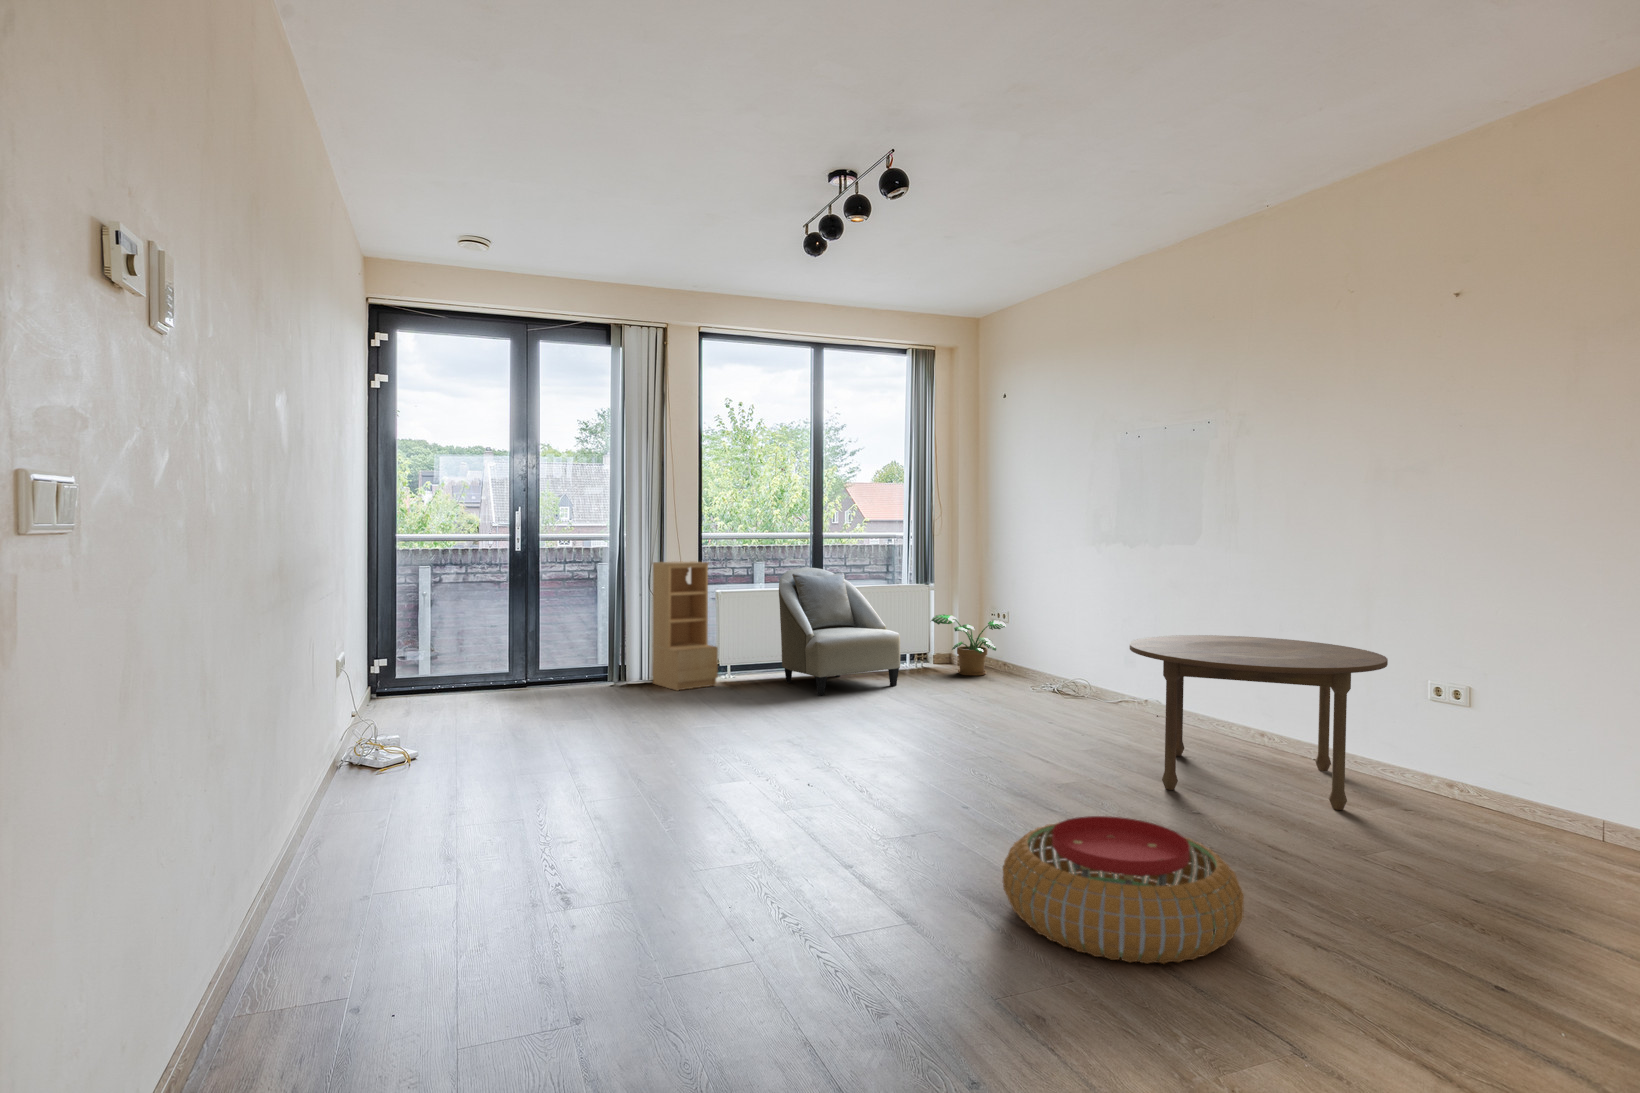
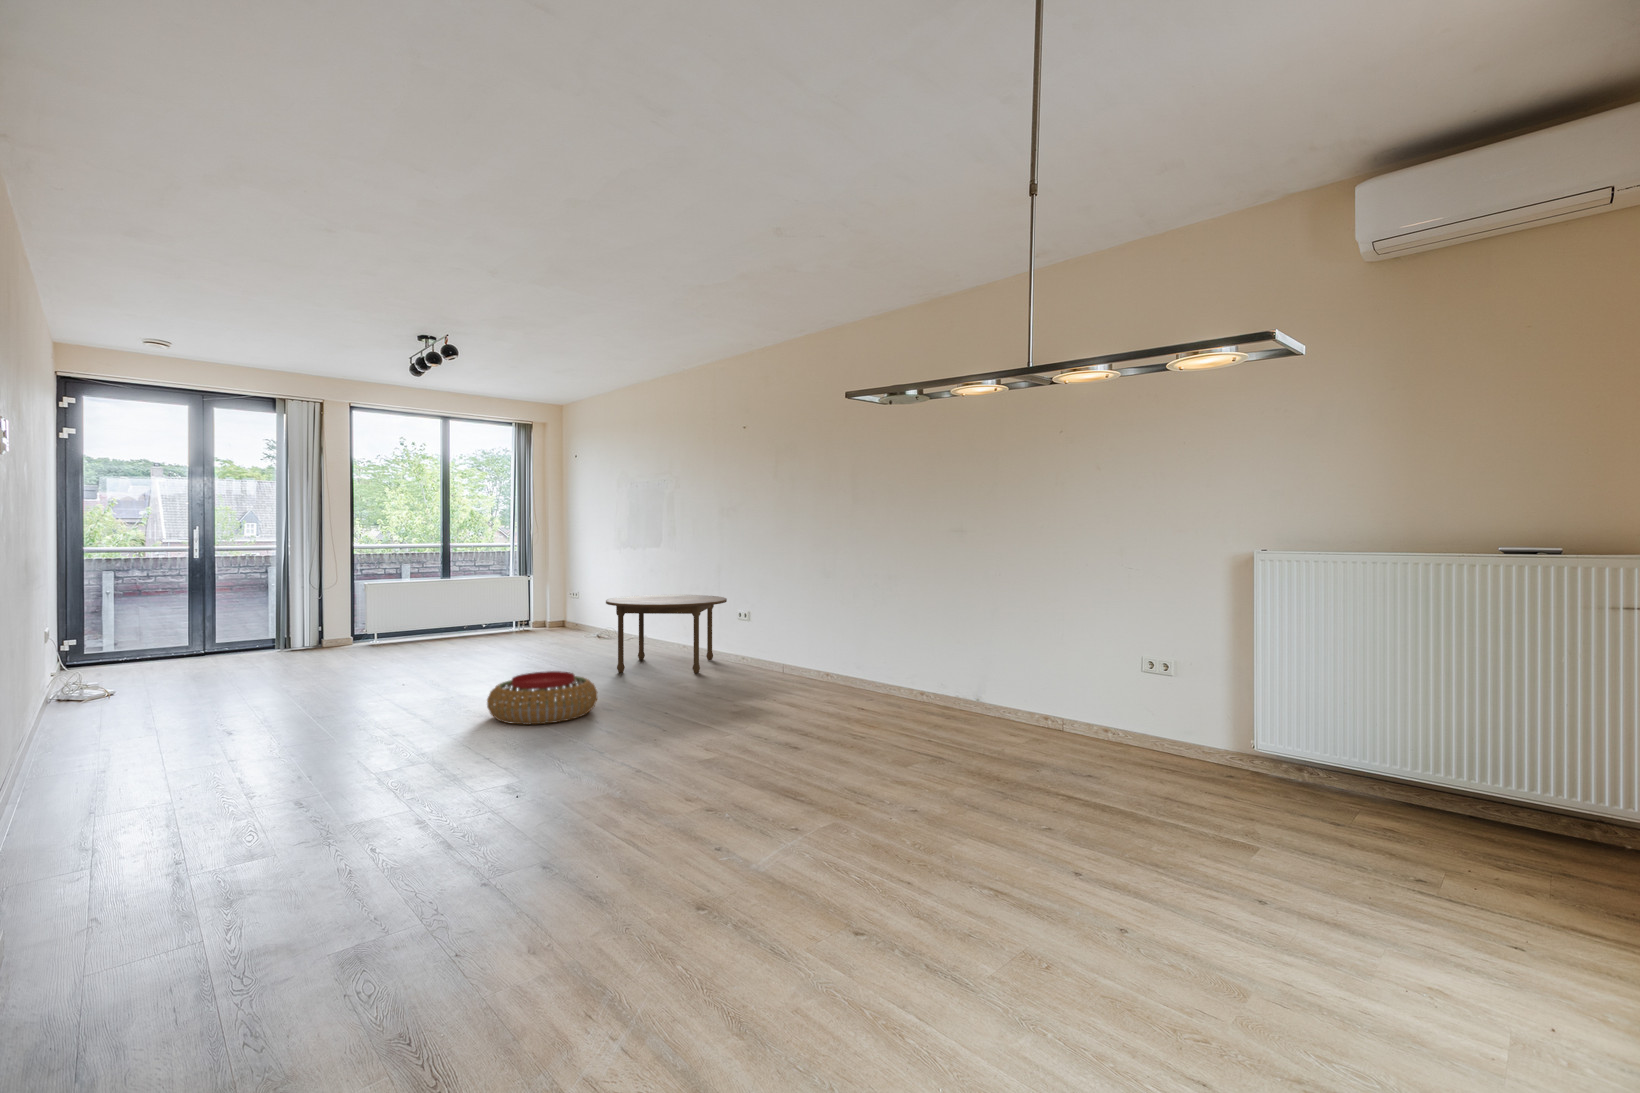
bookshelf: present [652,561,718,691] -> none [313,564,366,652]
armchair: present [779,568,900,695] -> none [413,567,501,648]
potted plant: present [931,614,1006,676] -> none [529,595,579,633]

